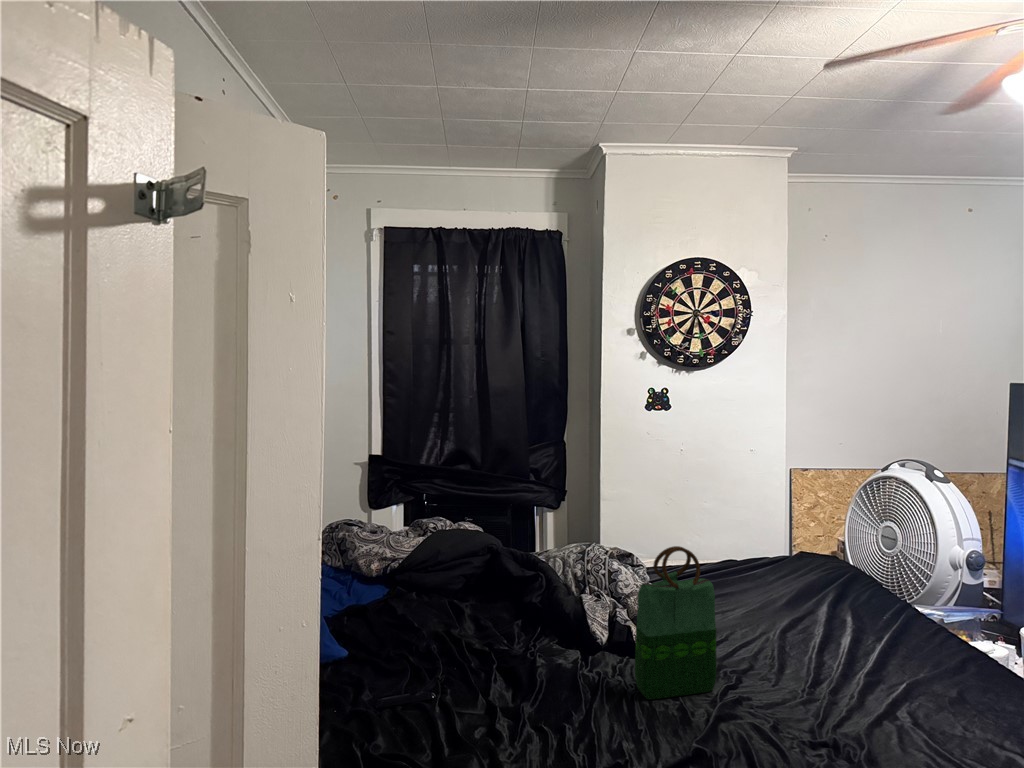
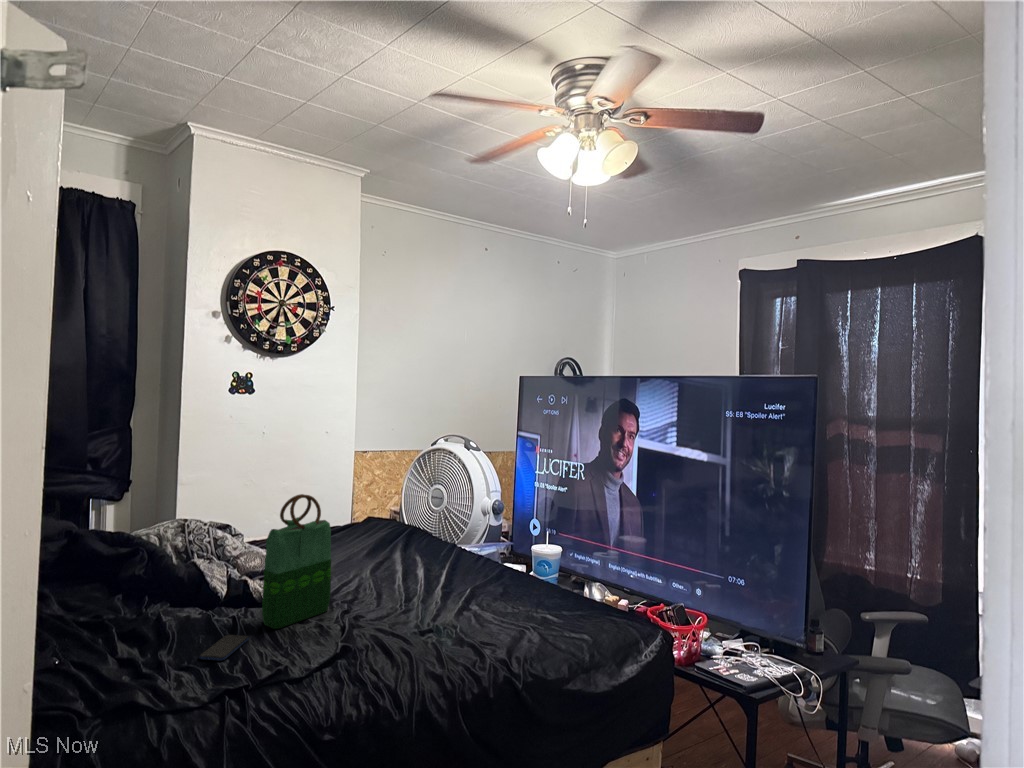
smartphone: none [563,691,617,724] -> present [199,634,249,660]

